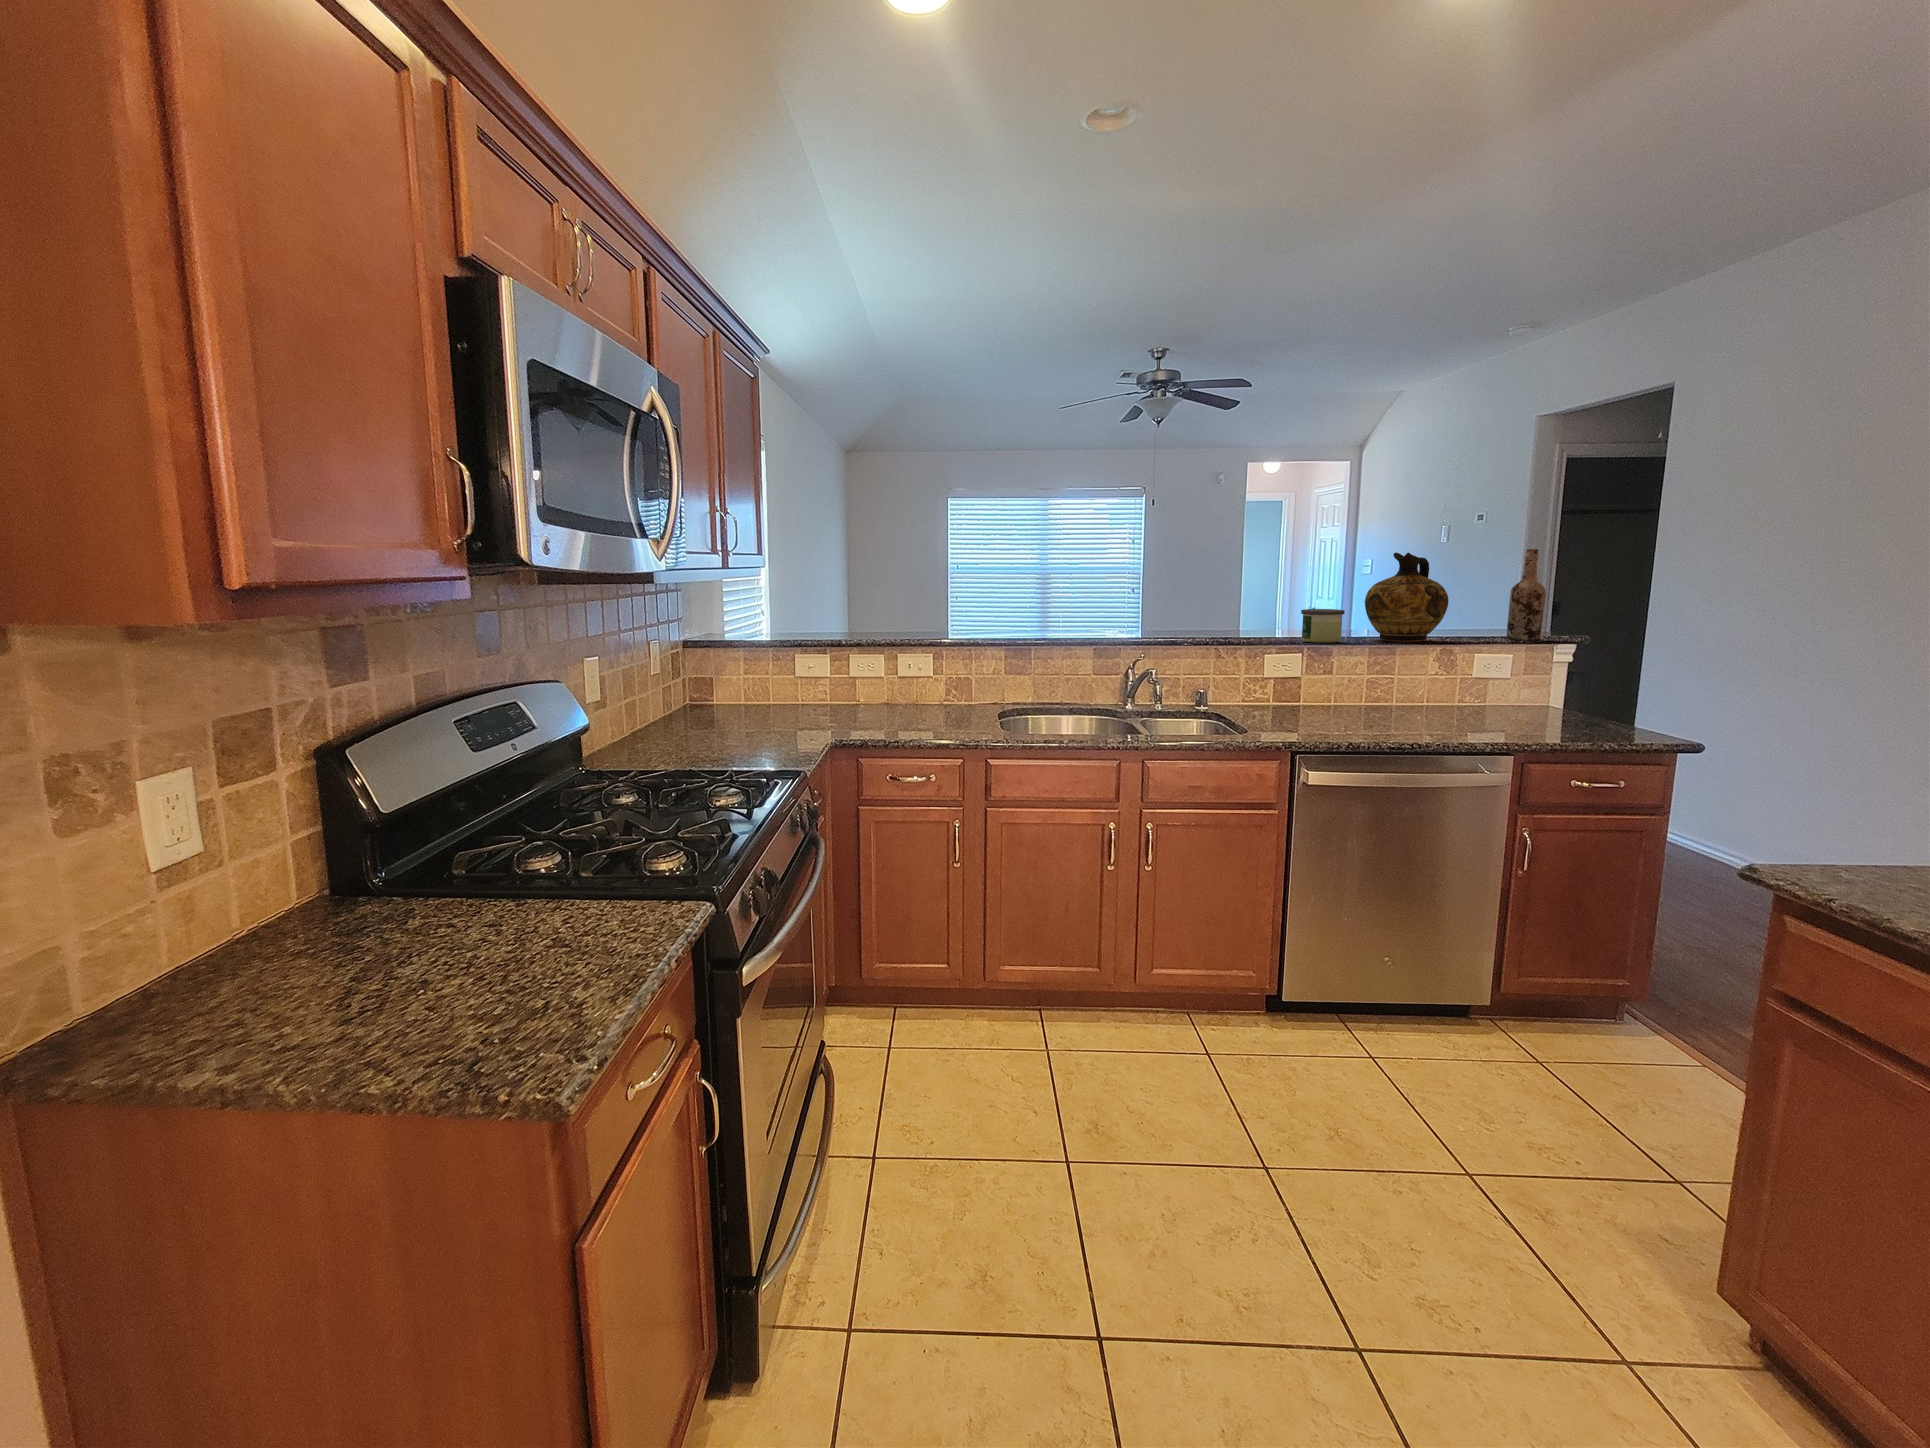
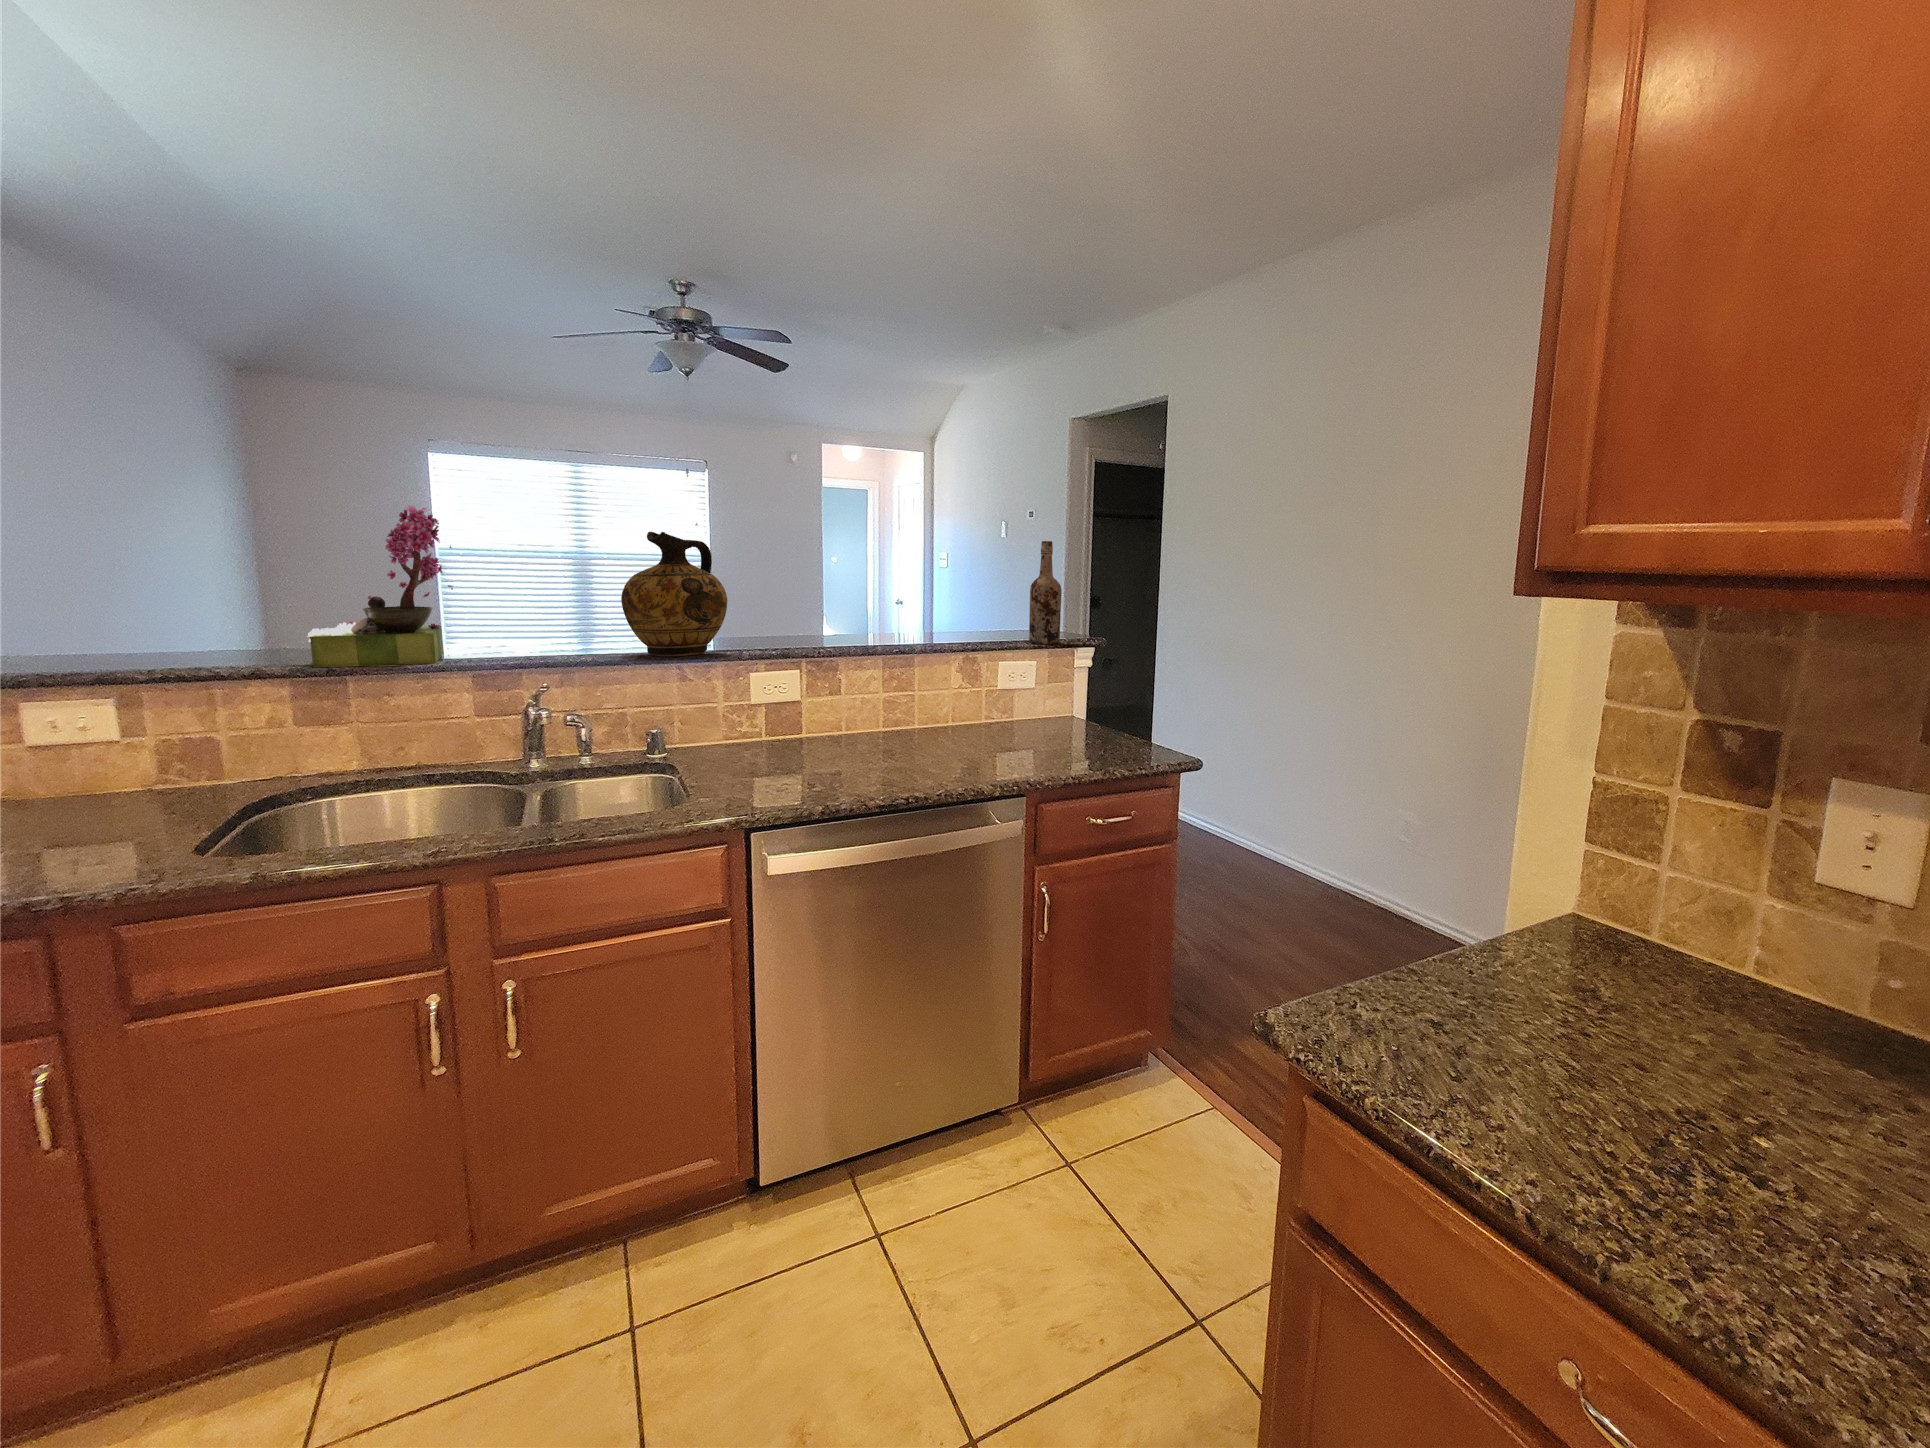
flower arrangement: none [1005,545,1075,643] -> present [307,505,451,667]
ceramic jug: present [1365,552,1449,642] -> present [621,532,727,656]
candle: present [1301,609,1345,643] -> none [797,609,850,654]

